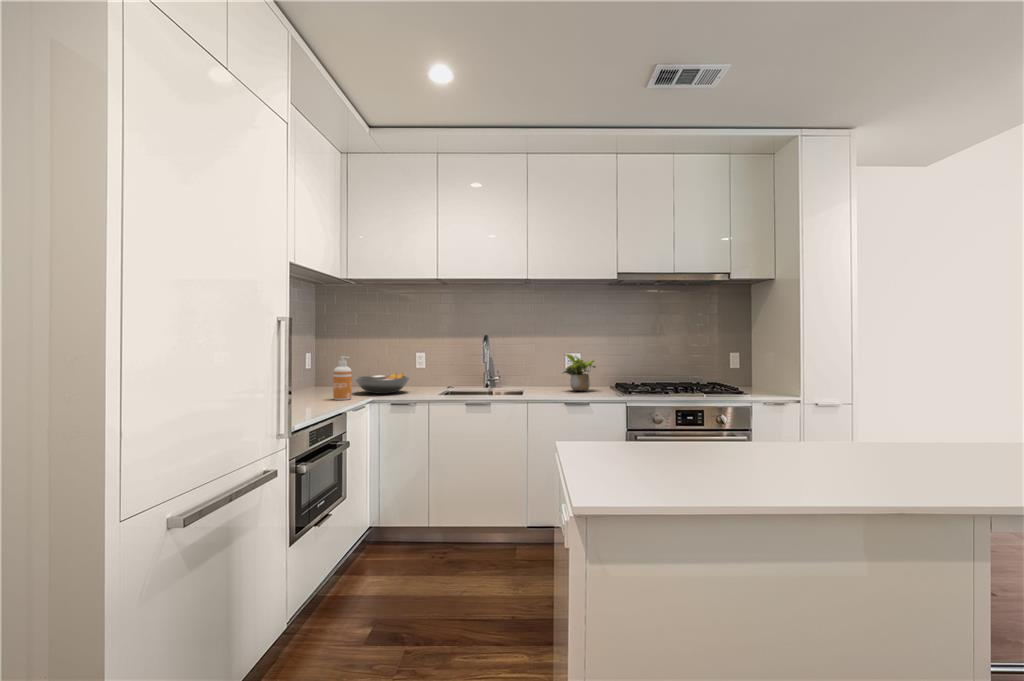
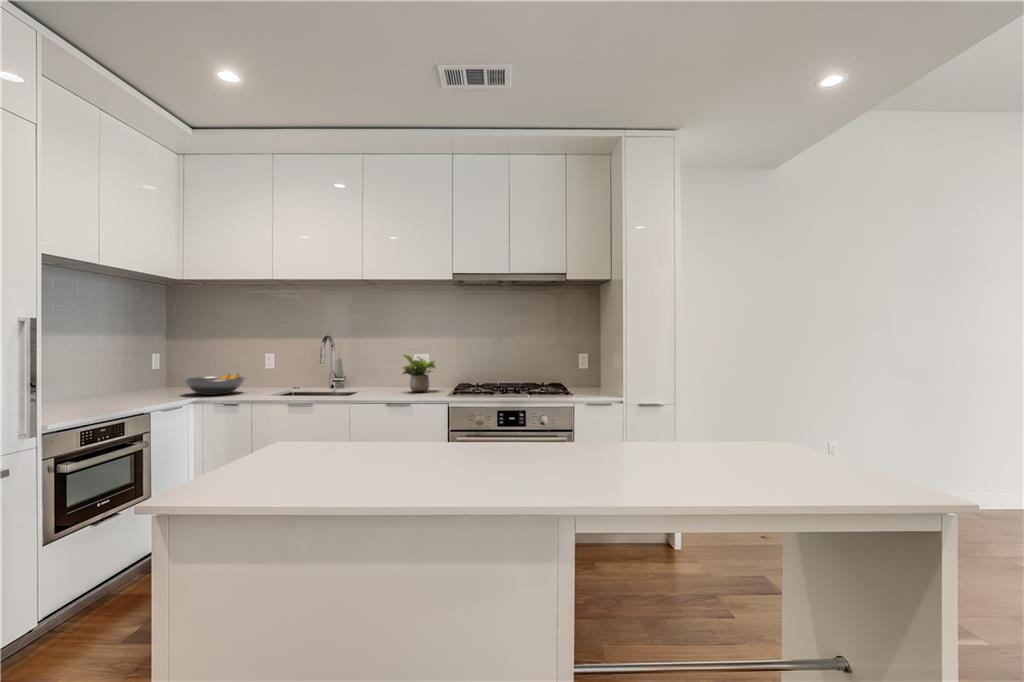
soap dispenser: present [333,356,352,400] -> none [150,357,170,401]

